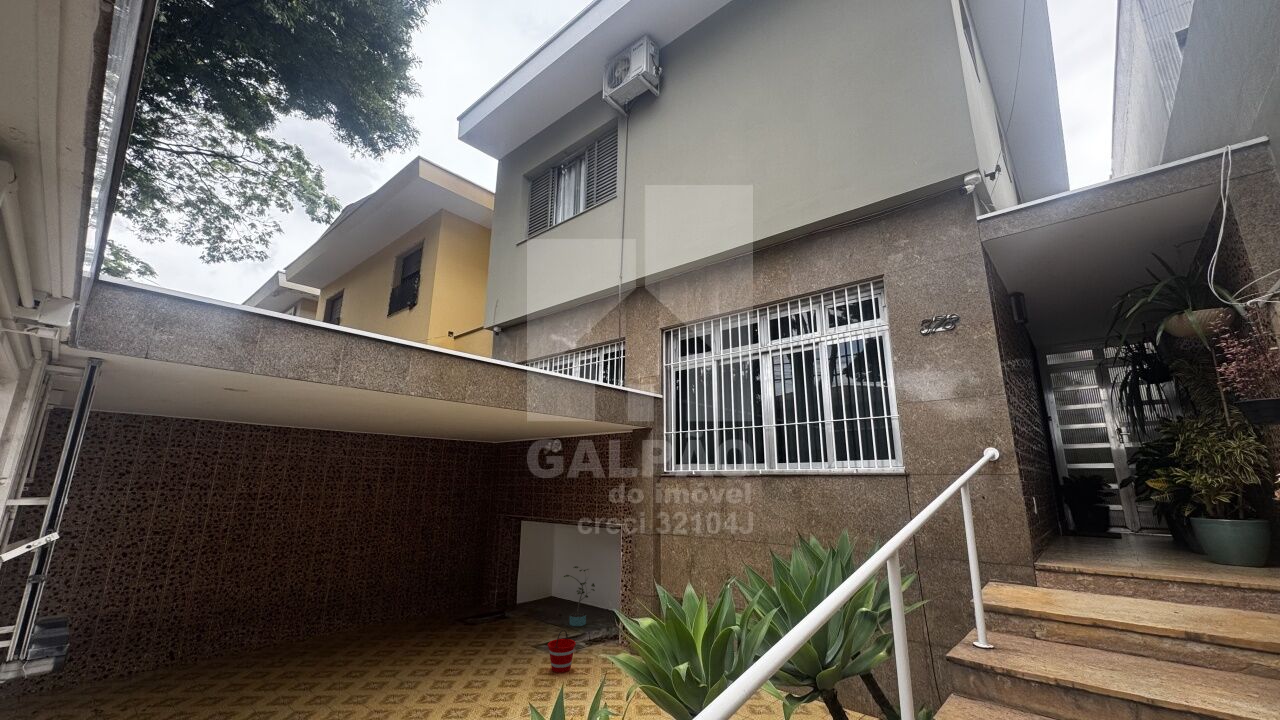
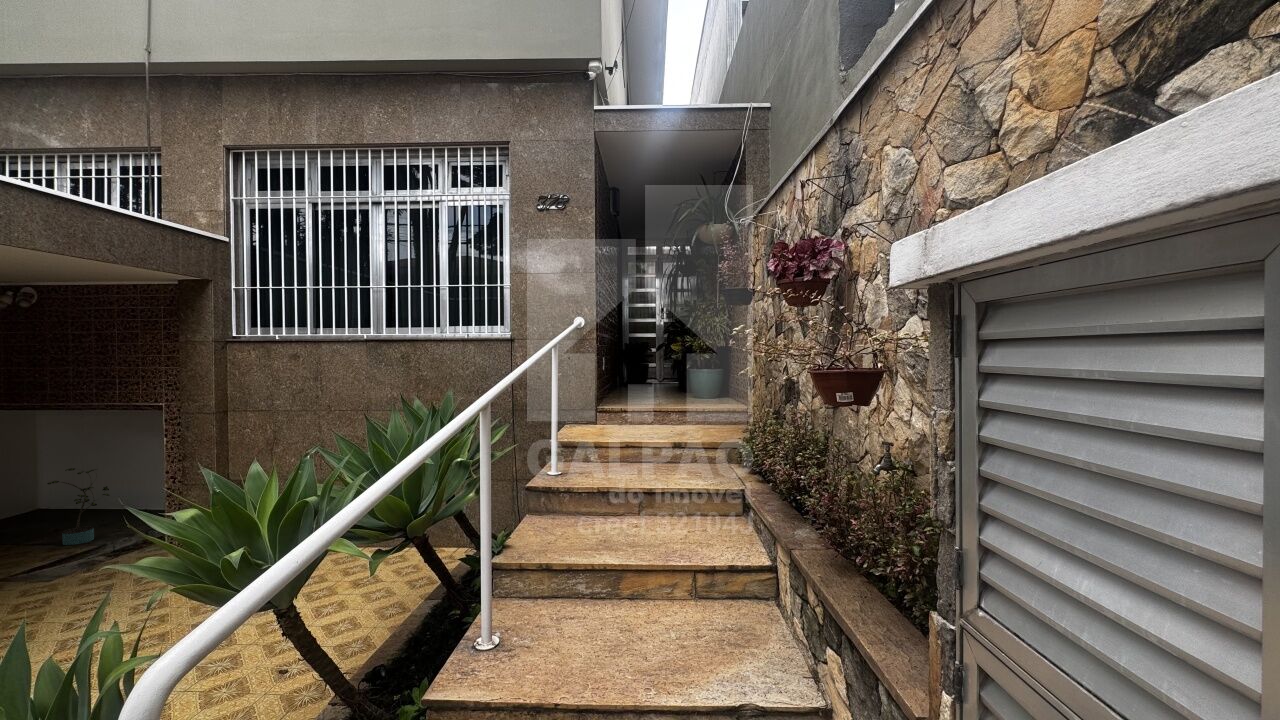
bucket: present [548,630,576,673] -> none [32,546,86,600]

